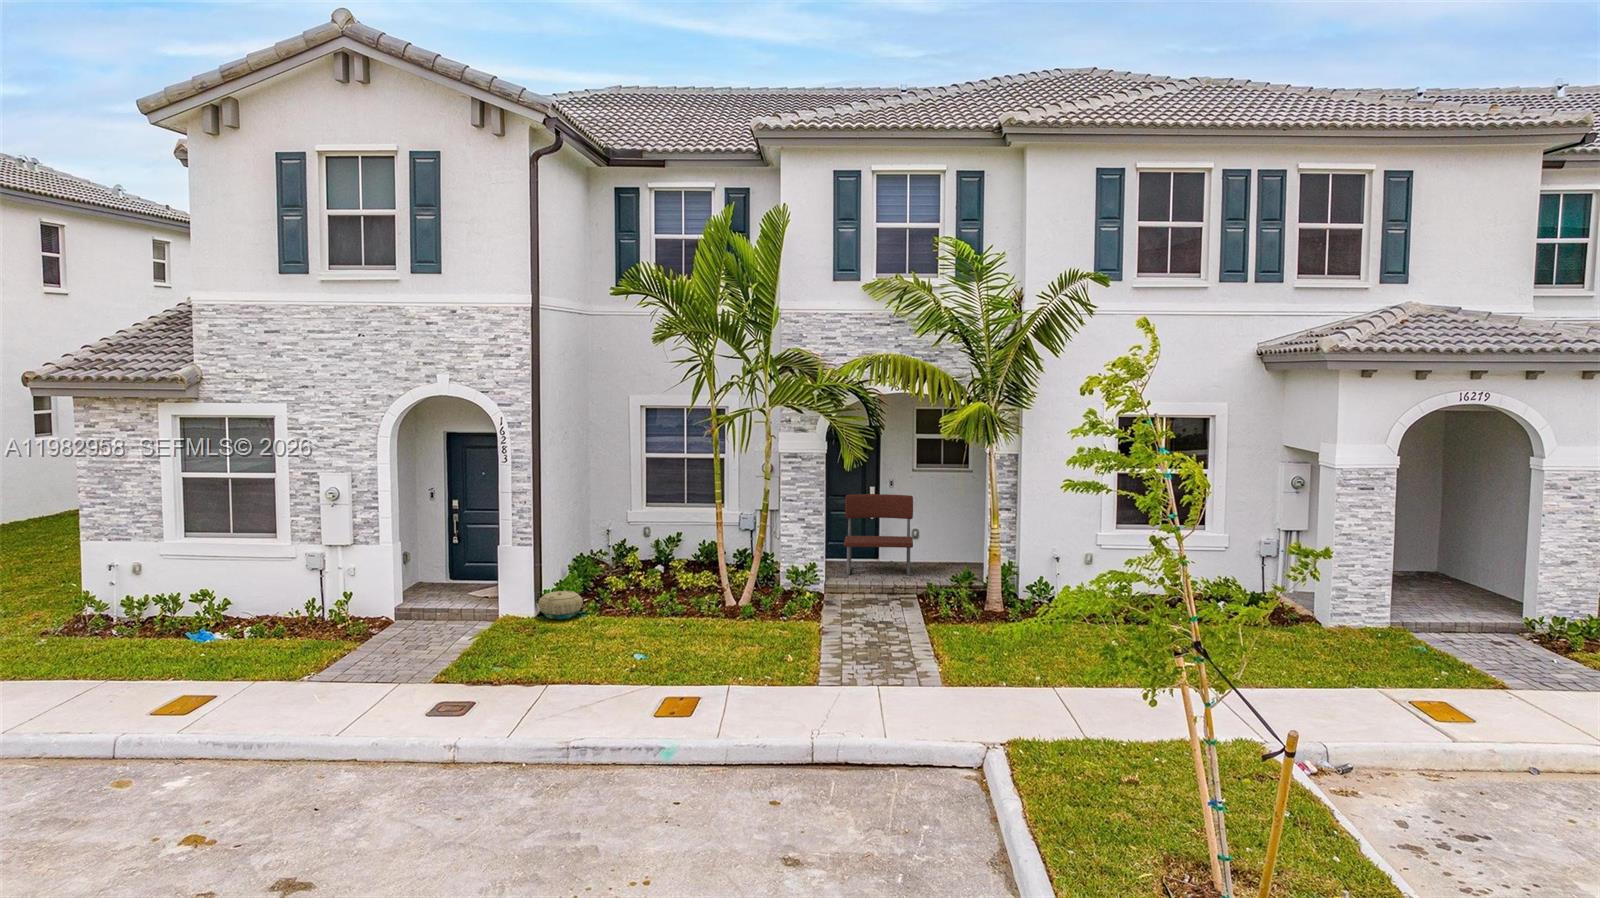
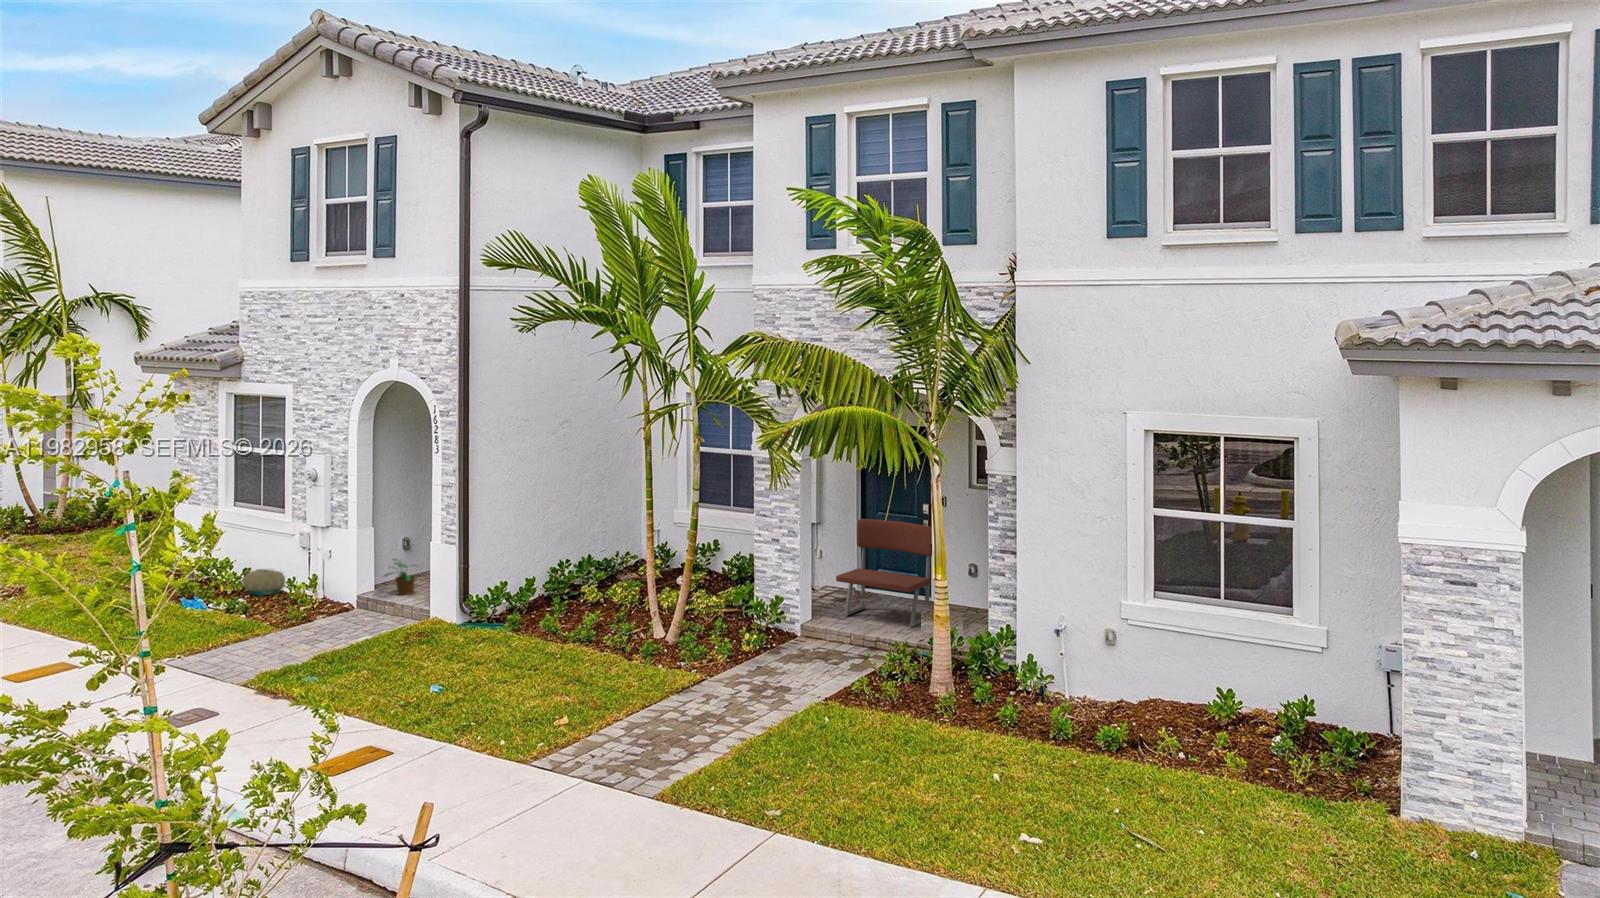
potted plant: none [406,573,444,608] -> present [384,559,415,595]
basket: present [538,591,583,619] -> present [242,569,285,595]

